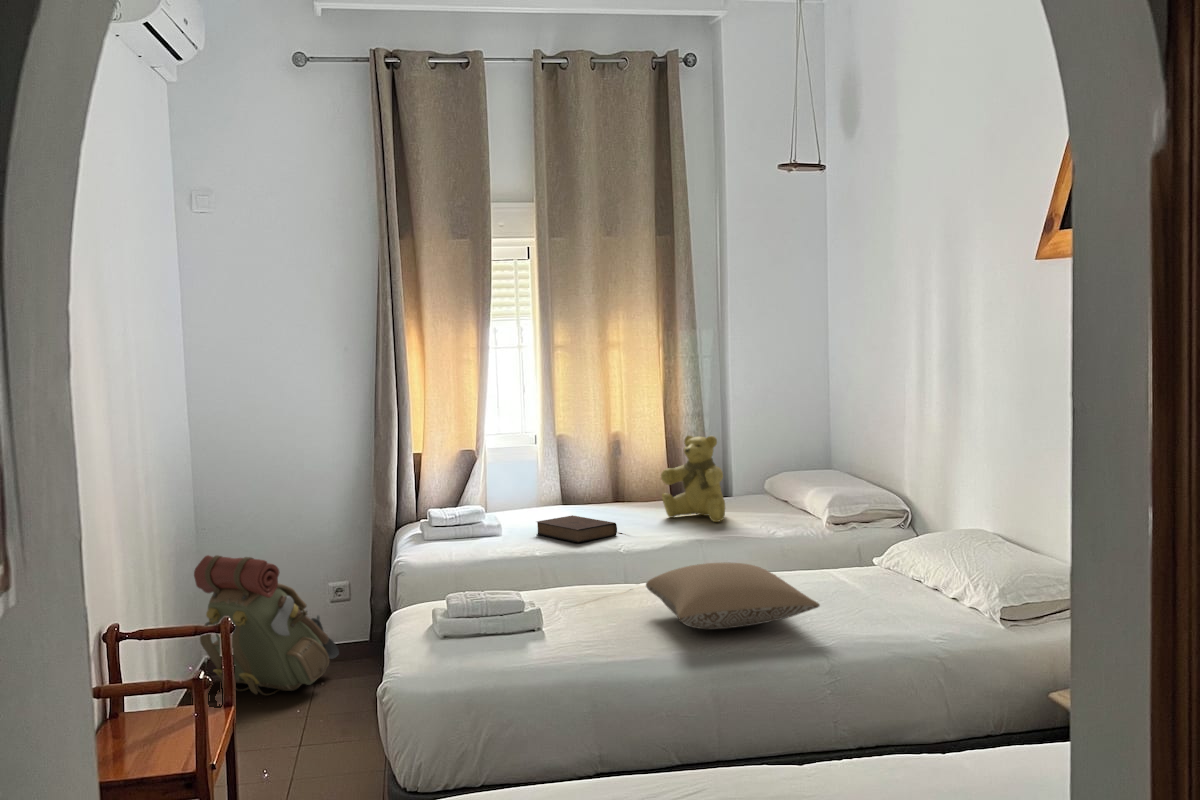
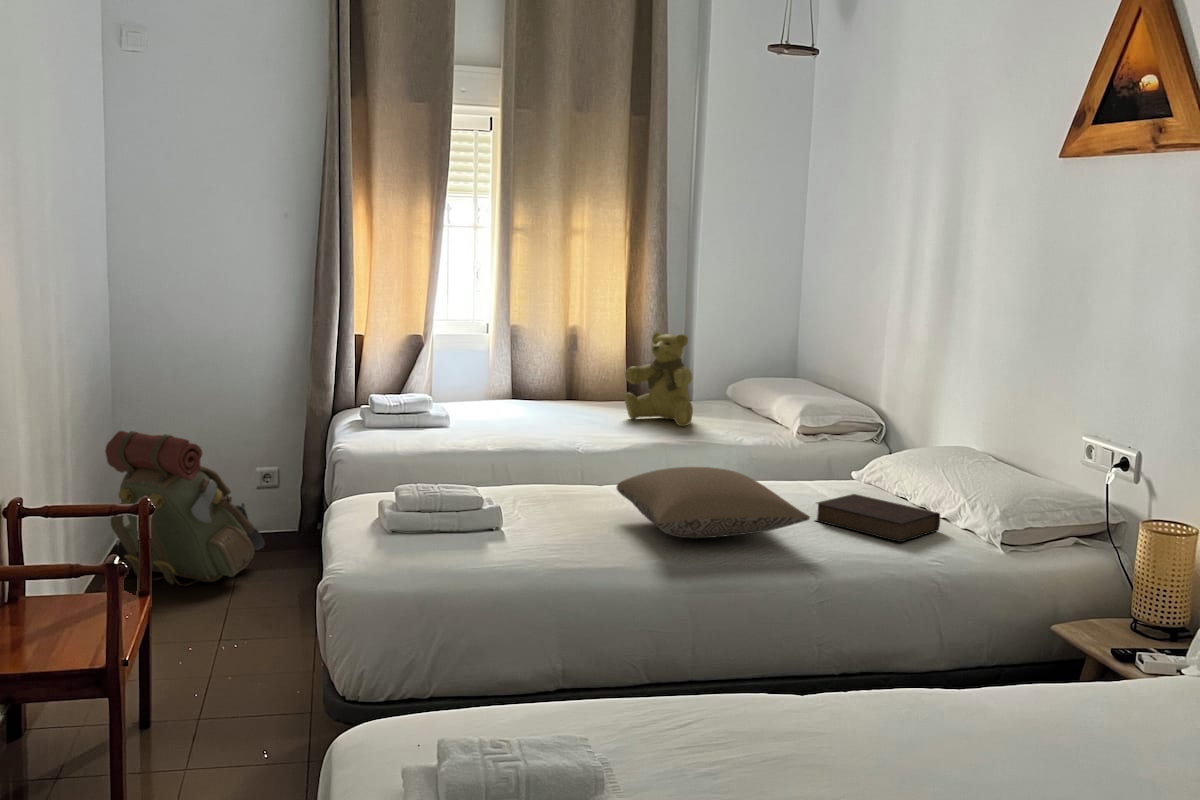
book: present [537,515,617,543] -> present [816,494,940,542]

